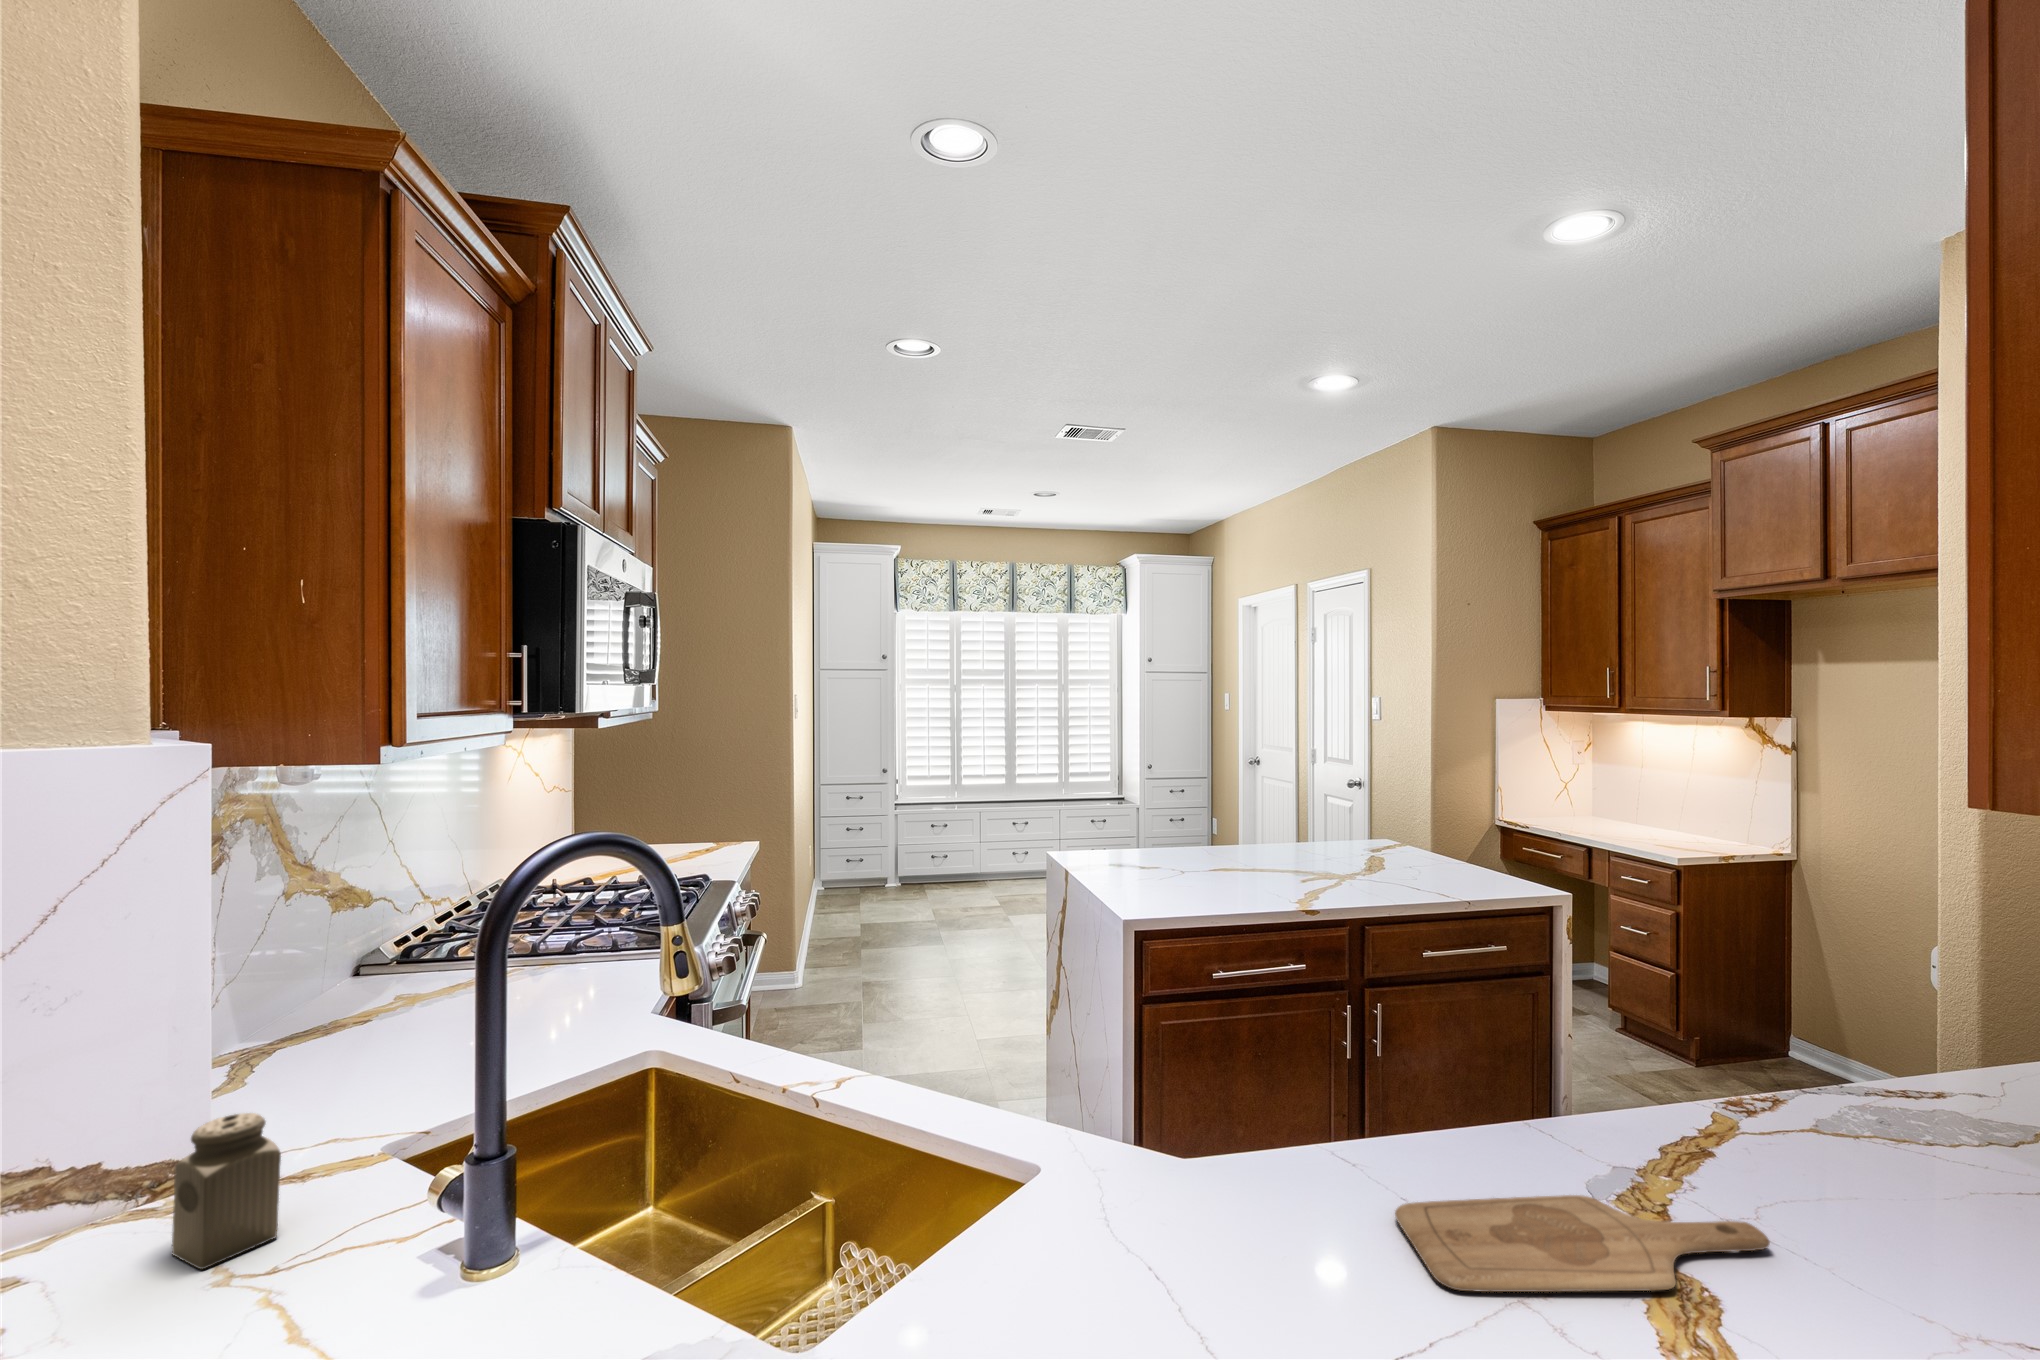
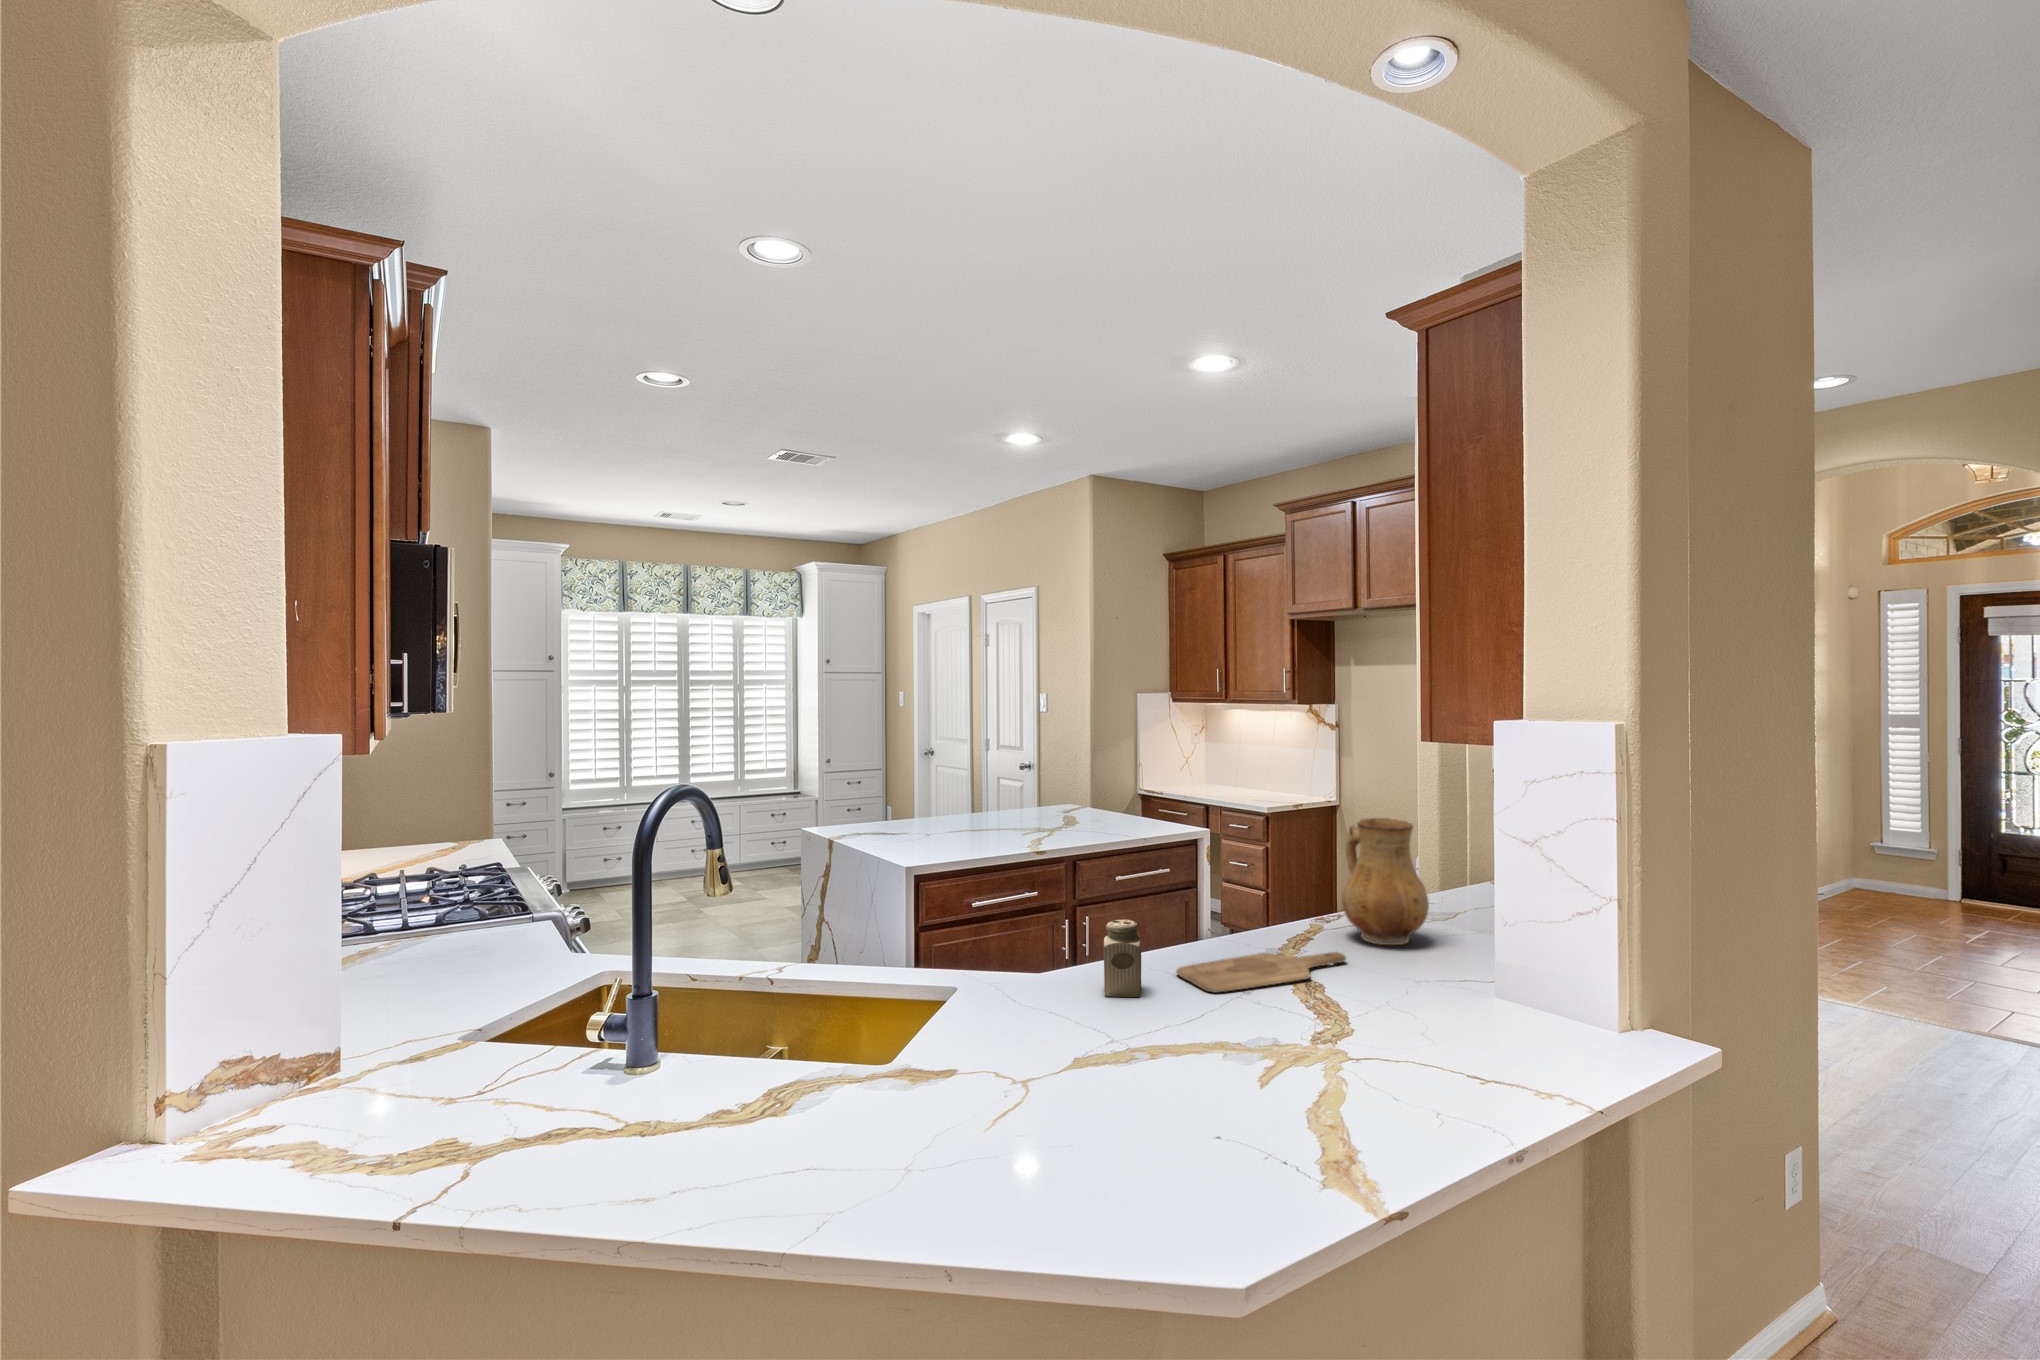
ceramic pitcher: none [1770,948,1979,1218] -> present [1342,818,1429,945]
salt shaker: present [172,1113,281,1269] -> present [1104,920,1141,997]

